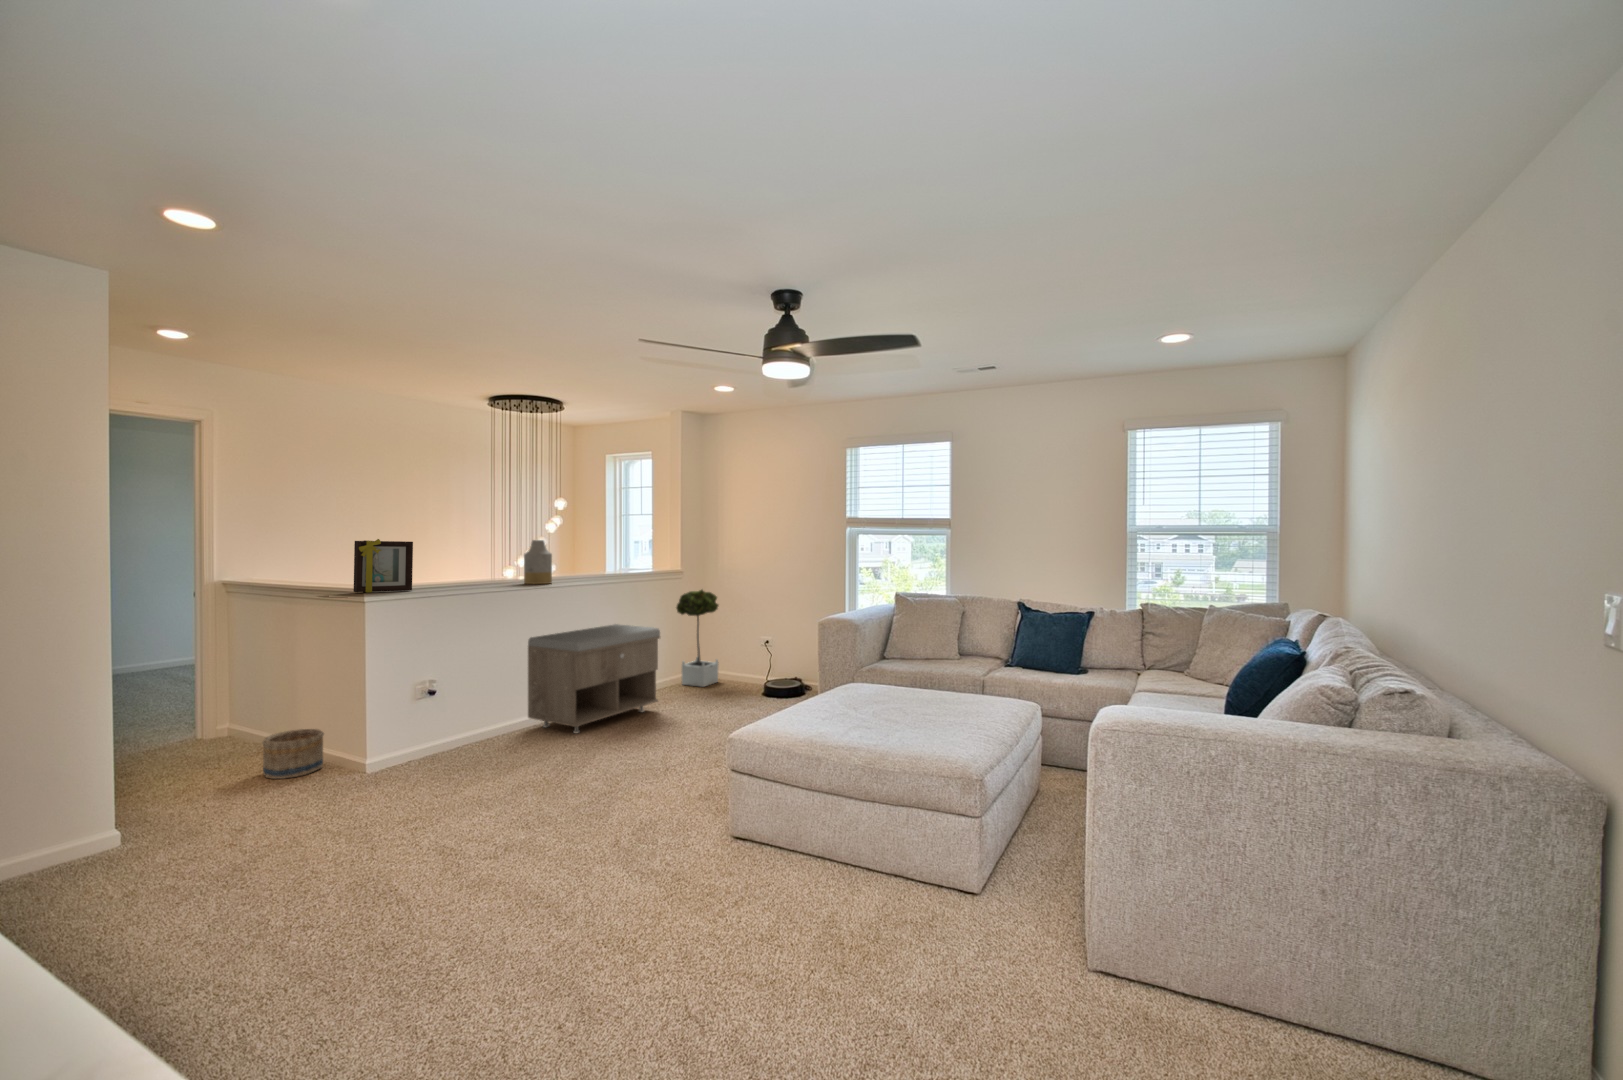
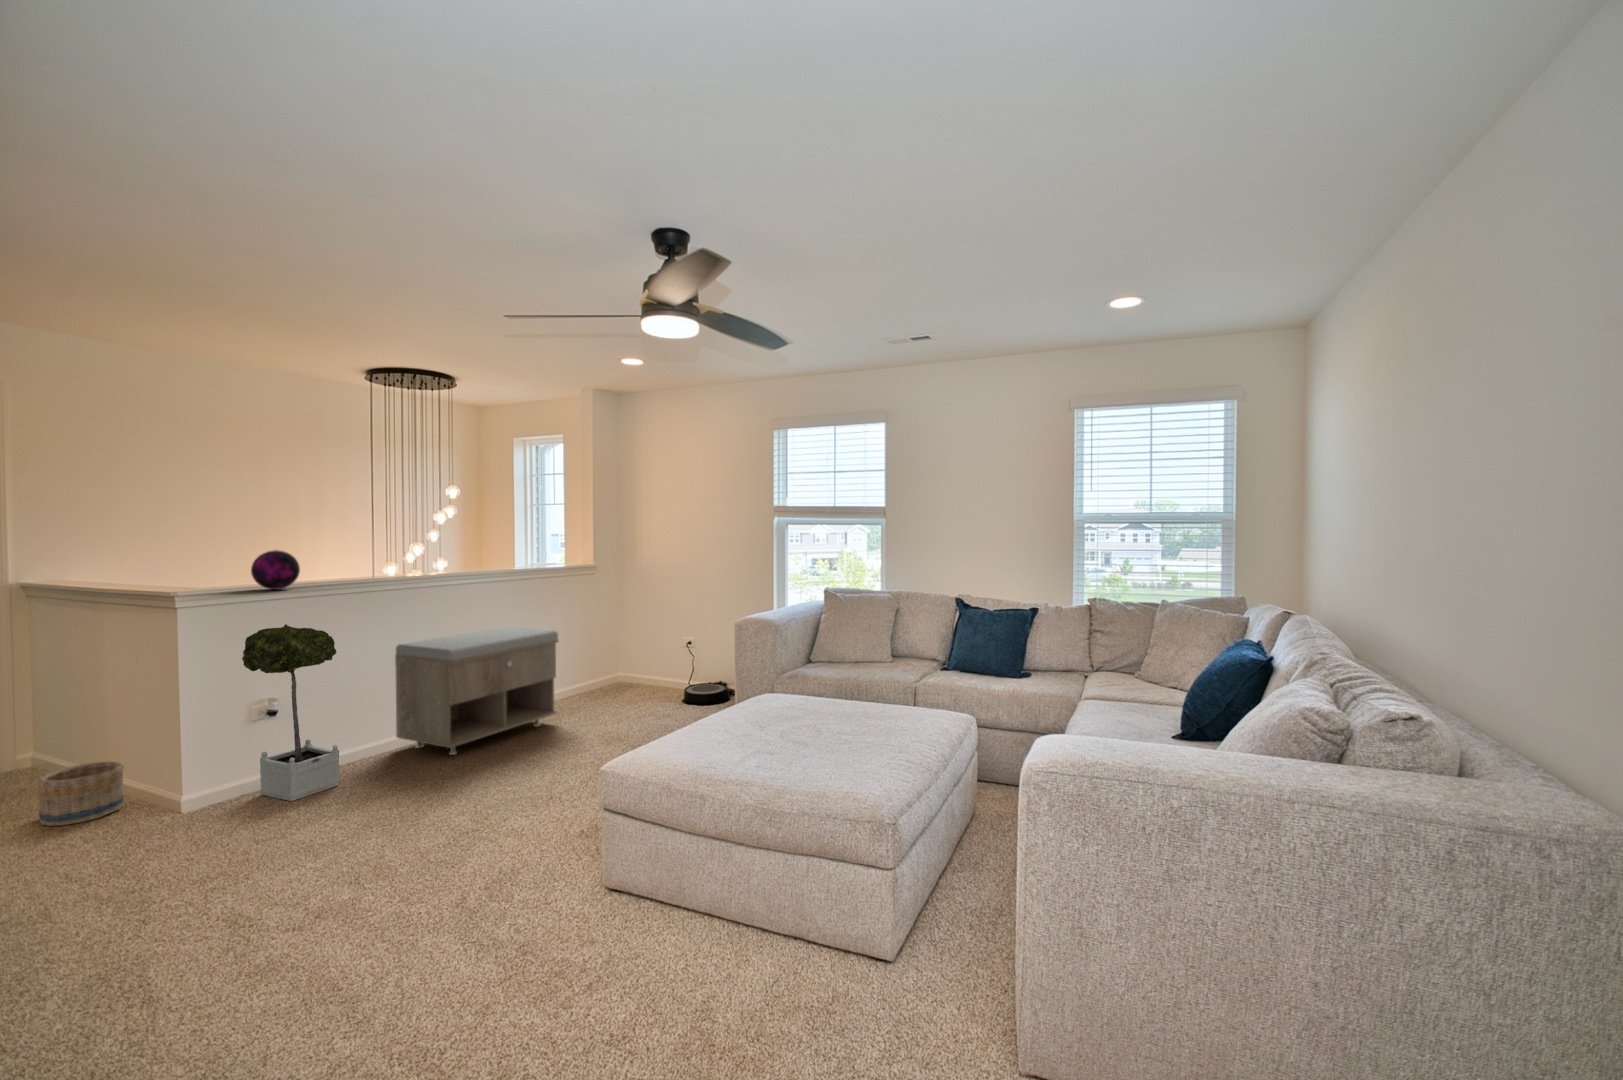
picture frame: present [354,539,413,593] -> none [154,530,235,596]
vase: present [524,540,552,584] -> none [392,531,427,583]
decorative orb: none [421,556,458,588] -> present [251,550,300,590]
potted tree: present [676,590,719,687] -> present [242,624,339,801]

